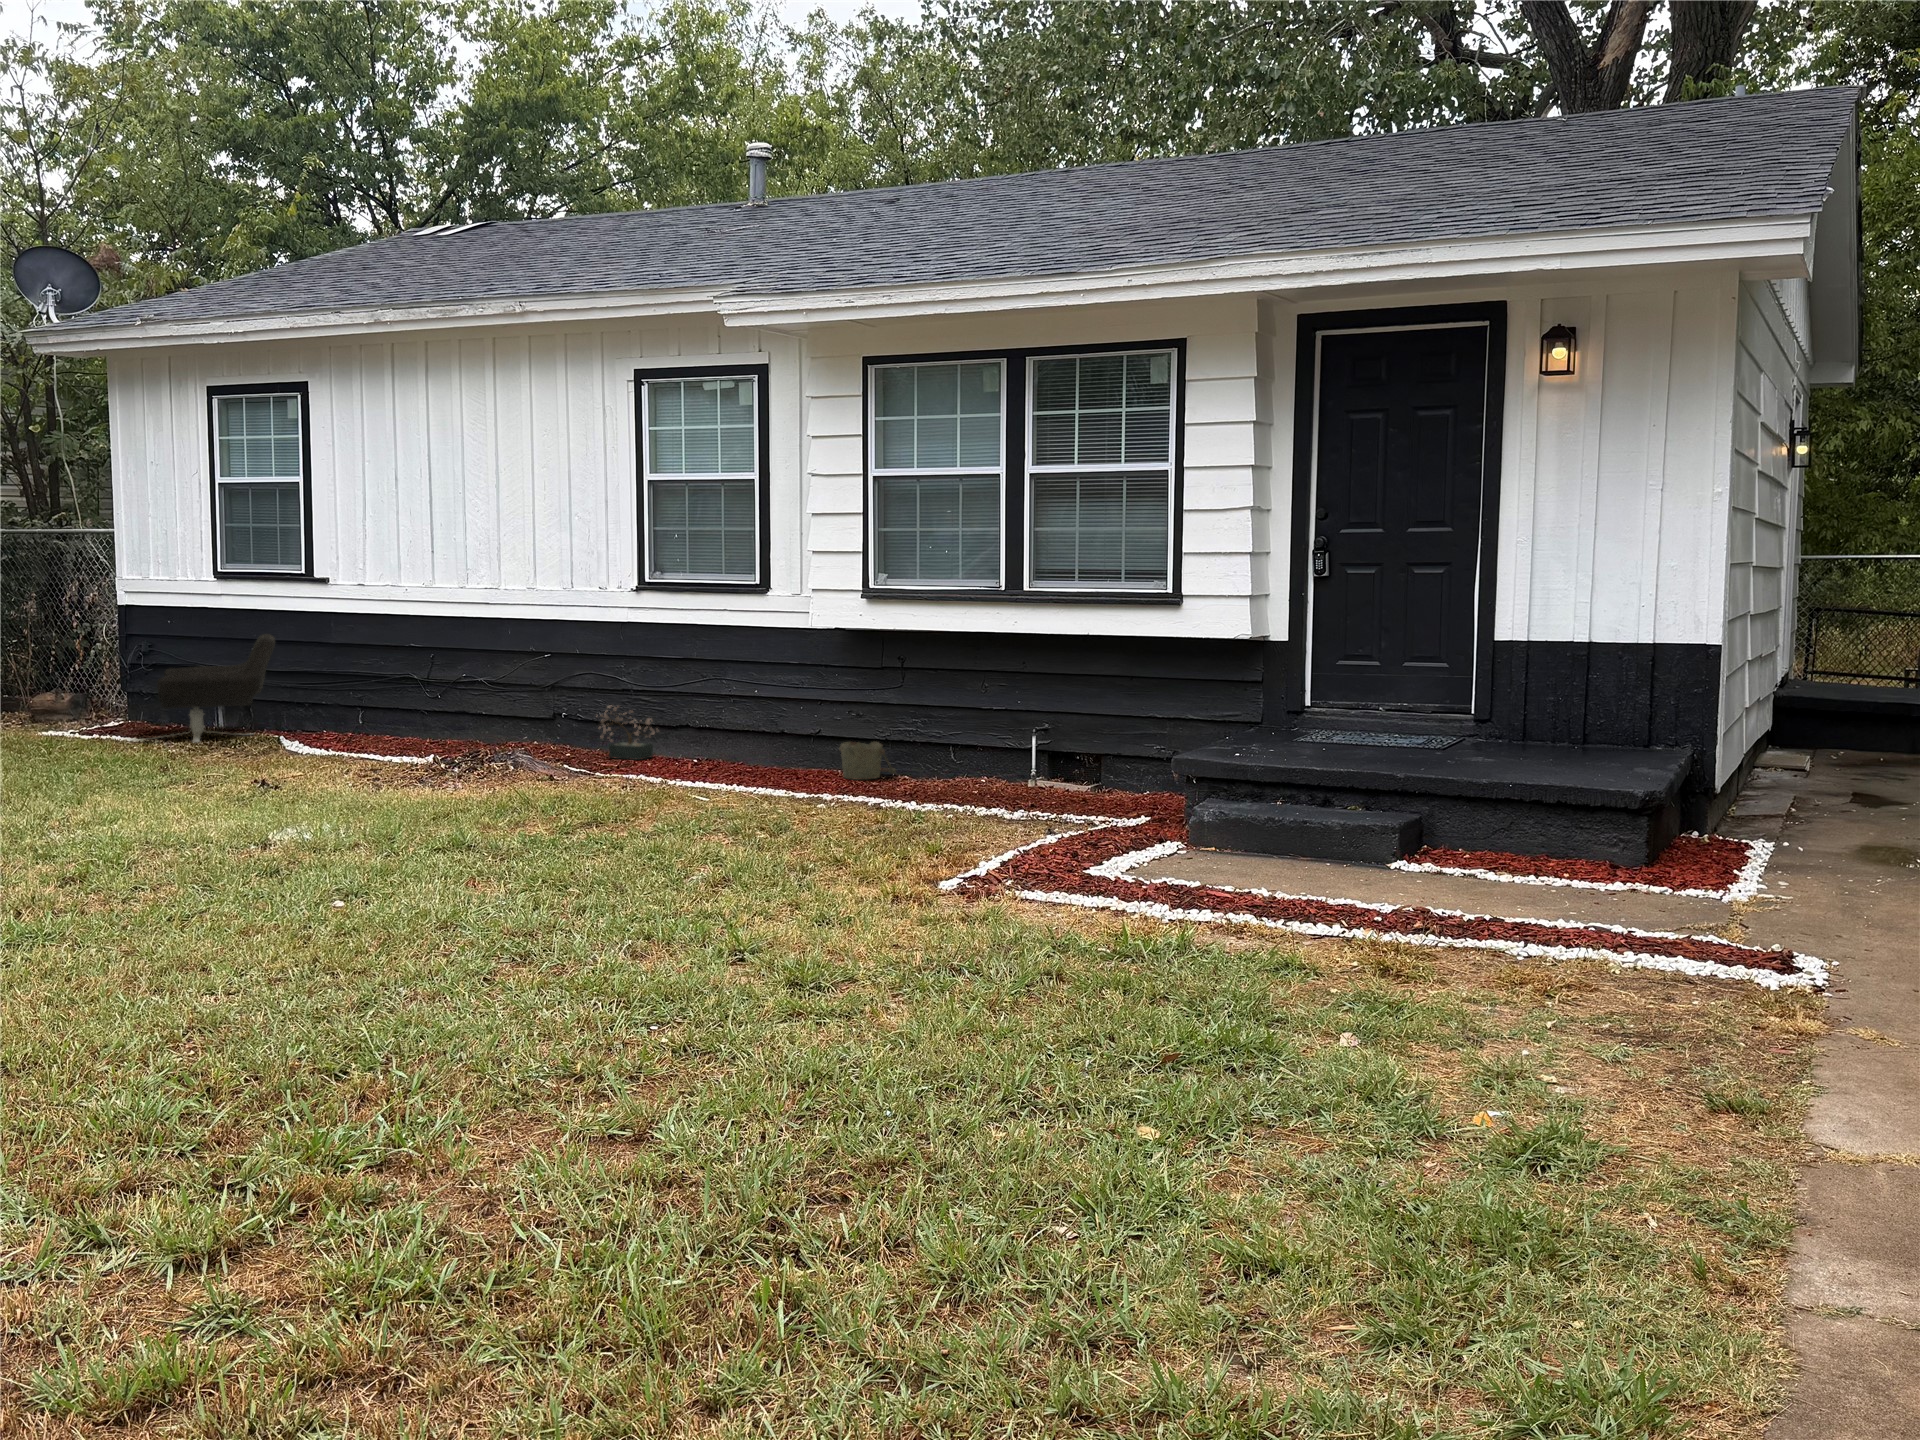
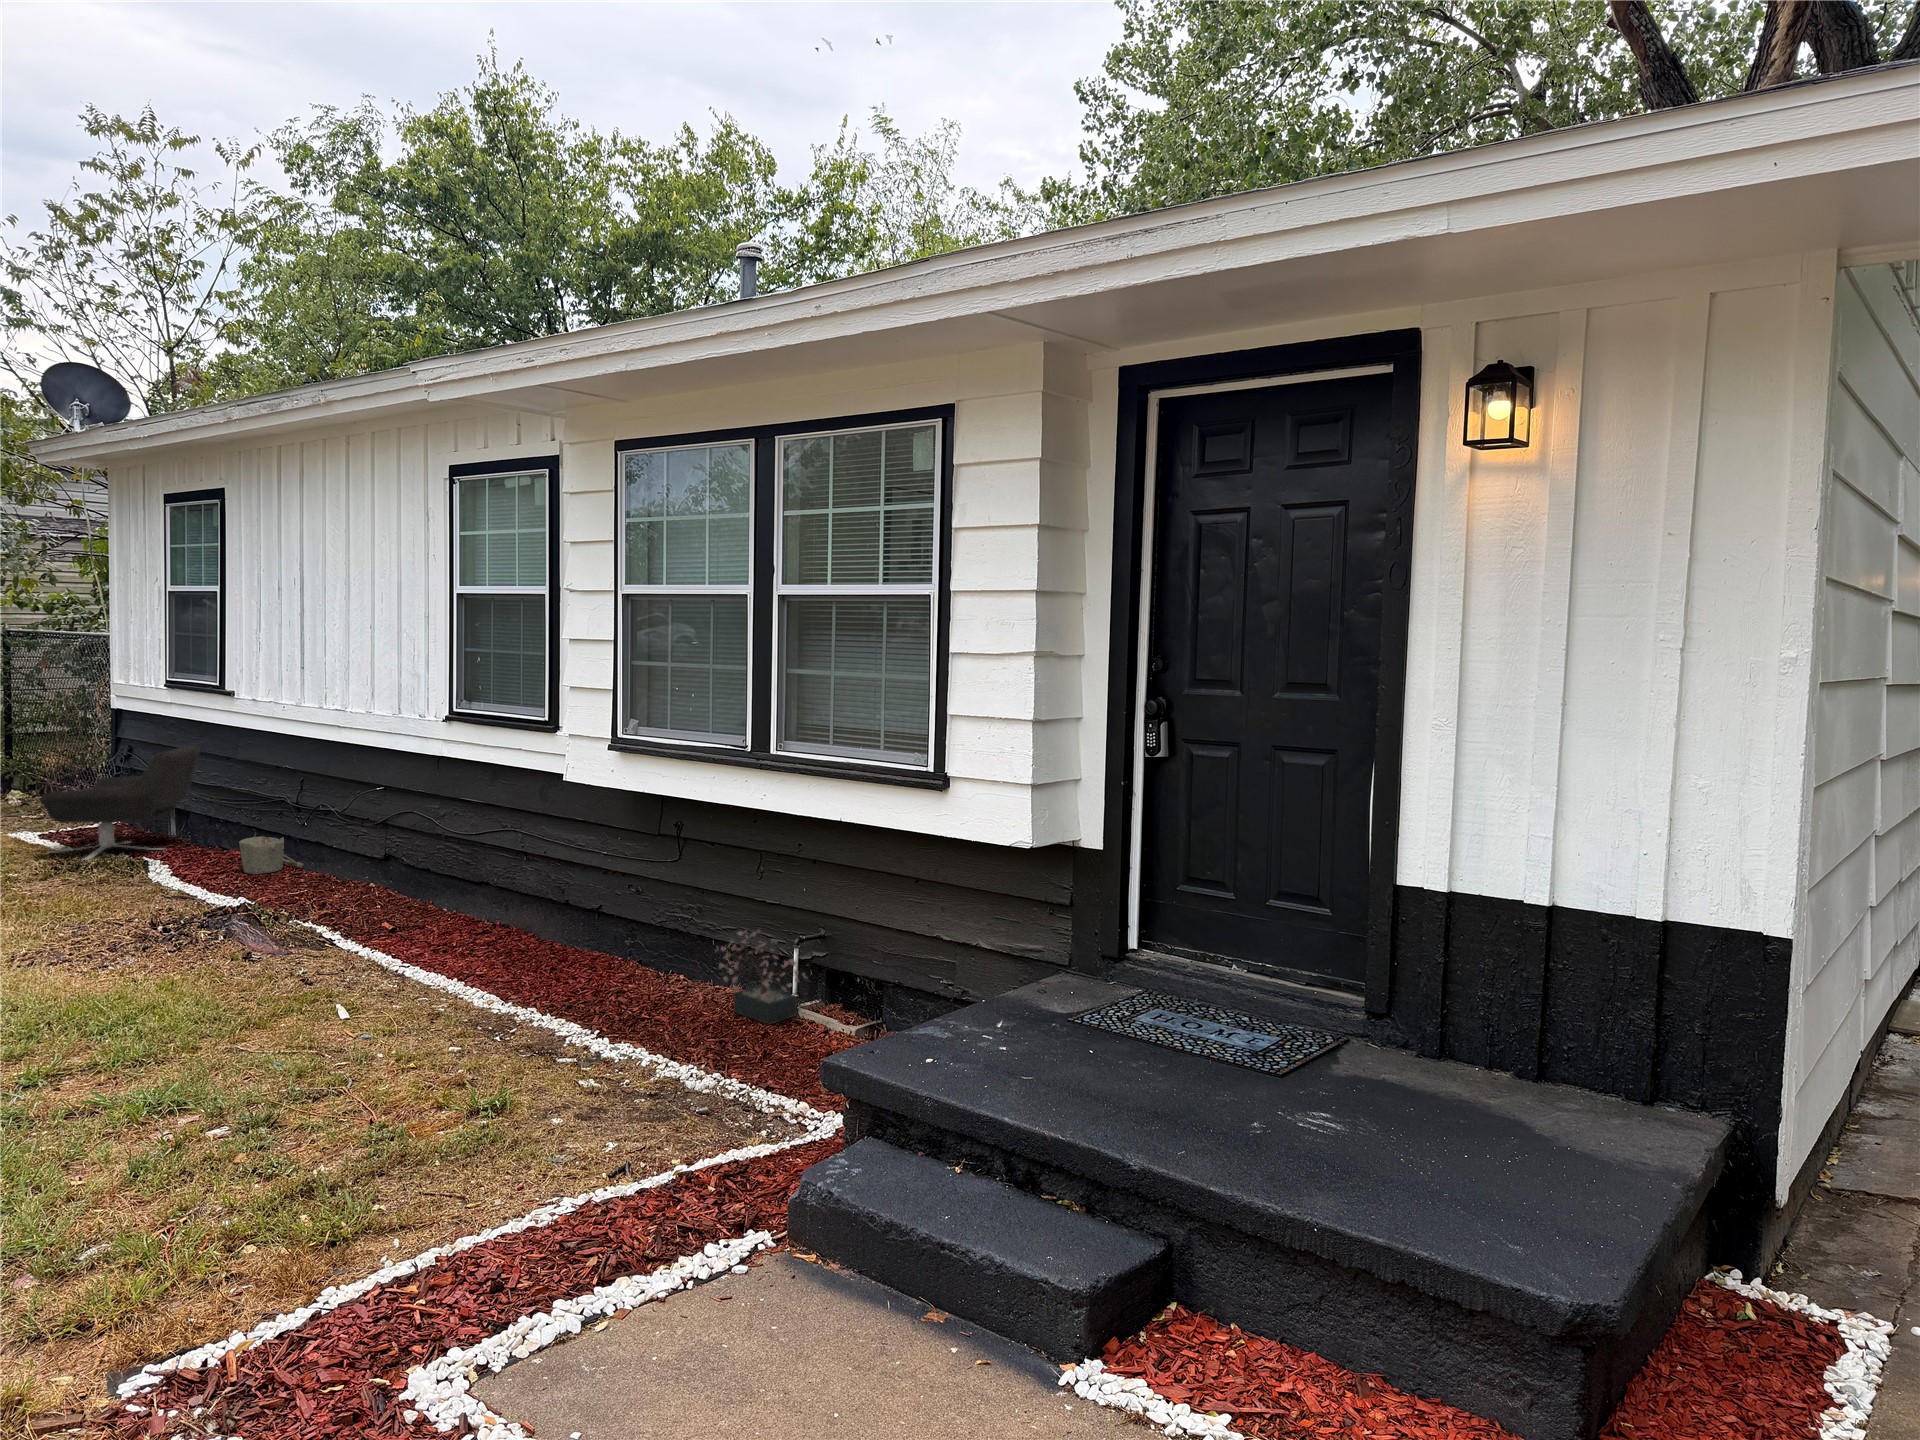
decorative plant: present [599,705,657,760] -> present [717,930,807,1024]
bucket: present [839,742,896,780] -> present [239,836,303,874]

